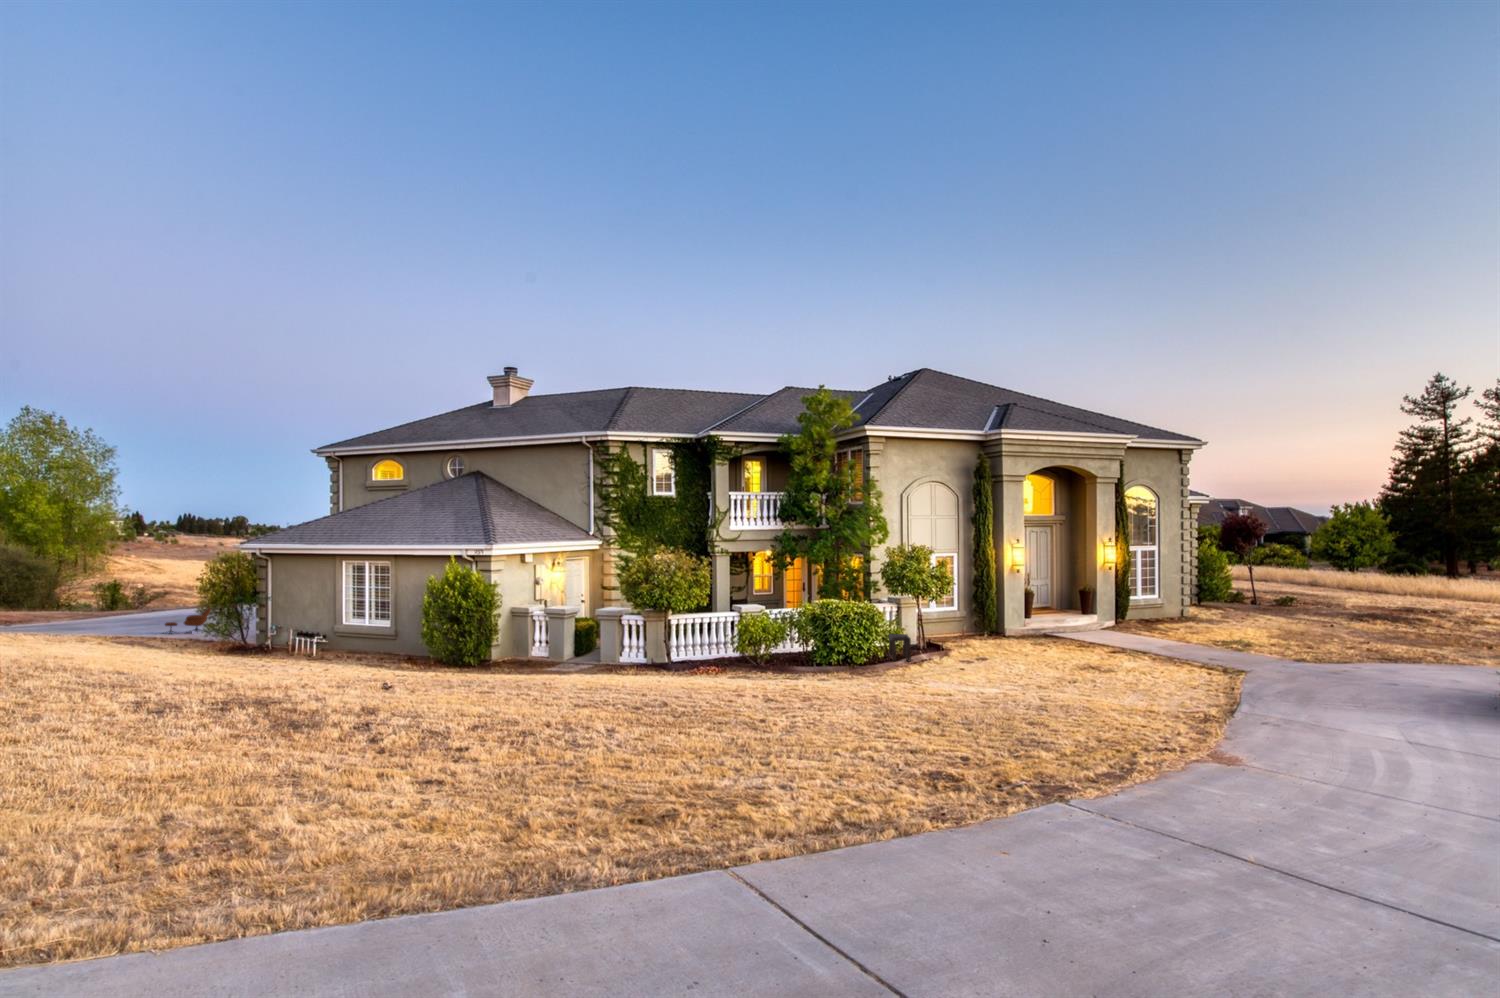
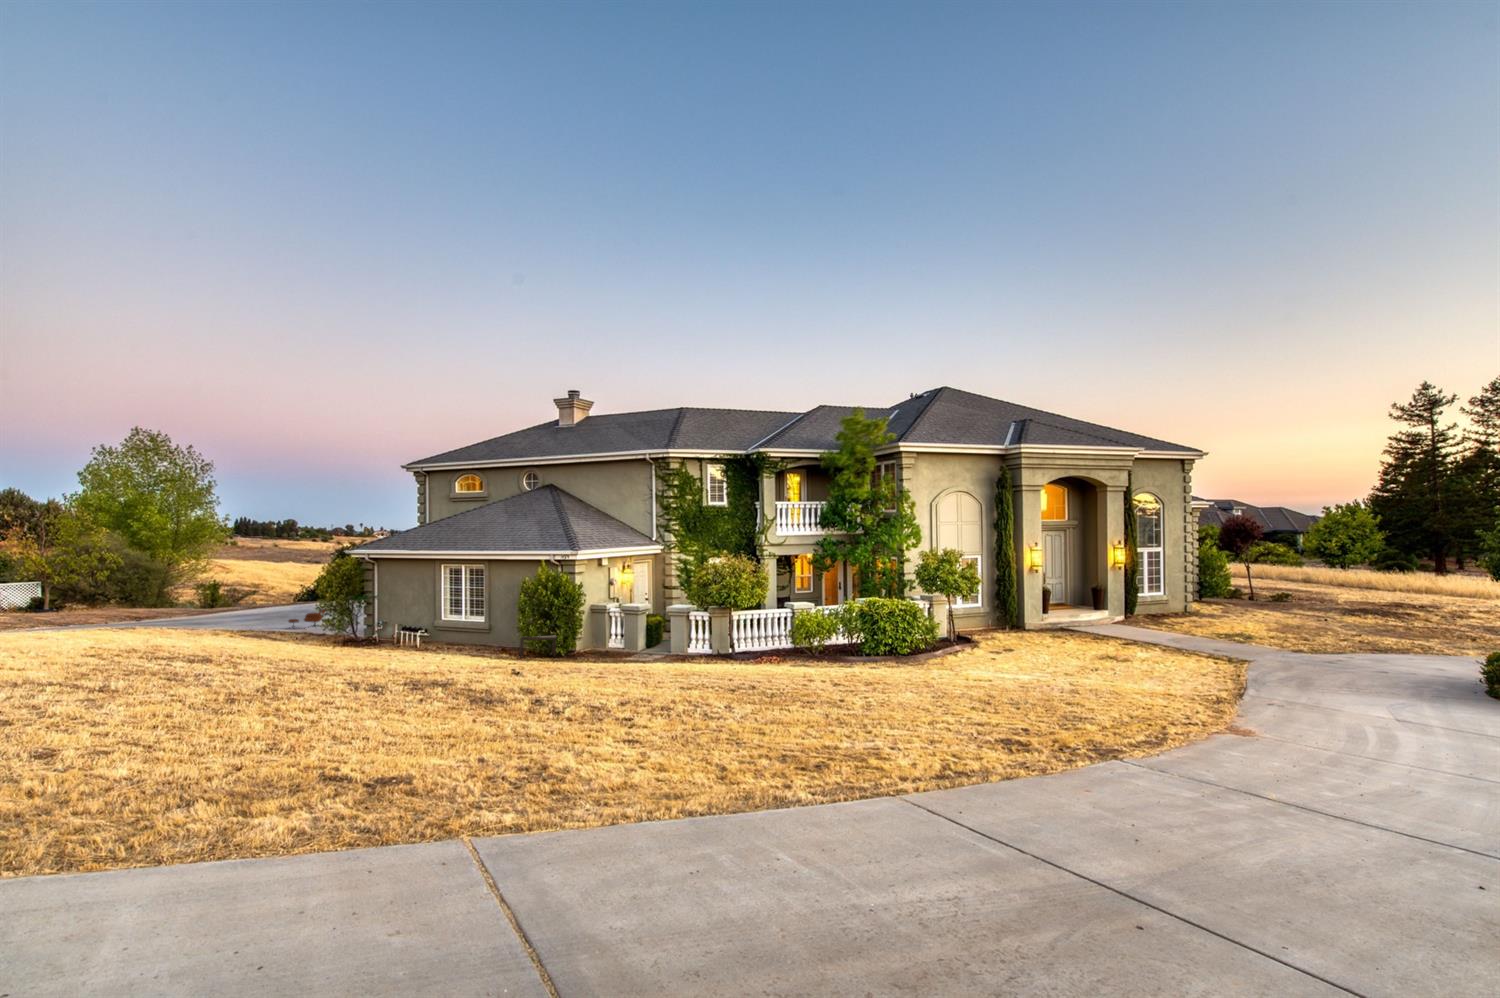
bench: present [889,634,911,661] -> present [519,636,556,657]

